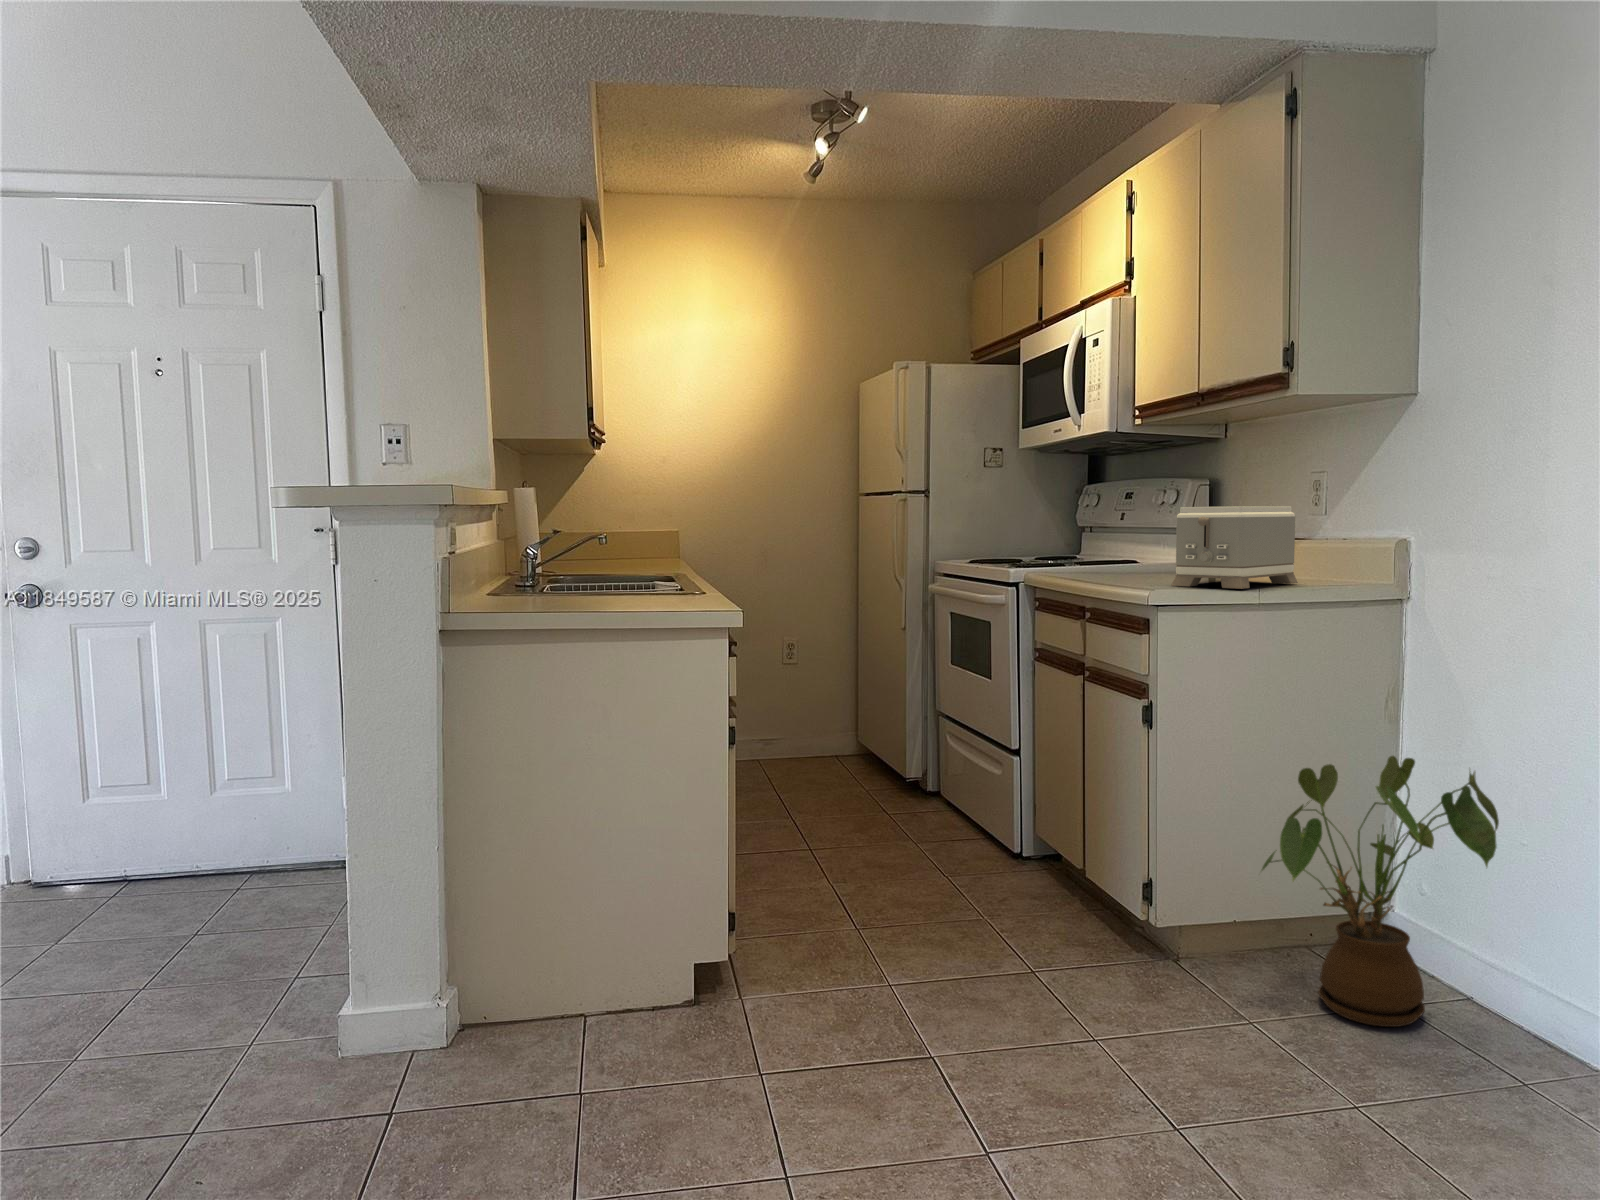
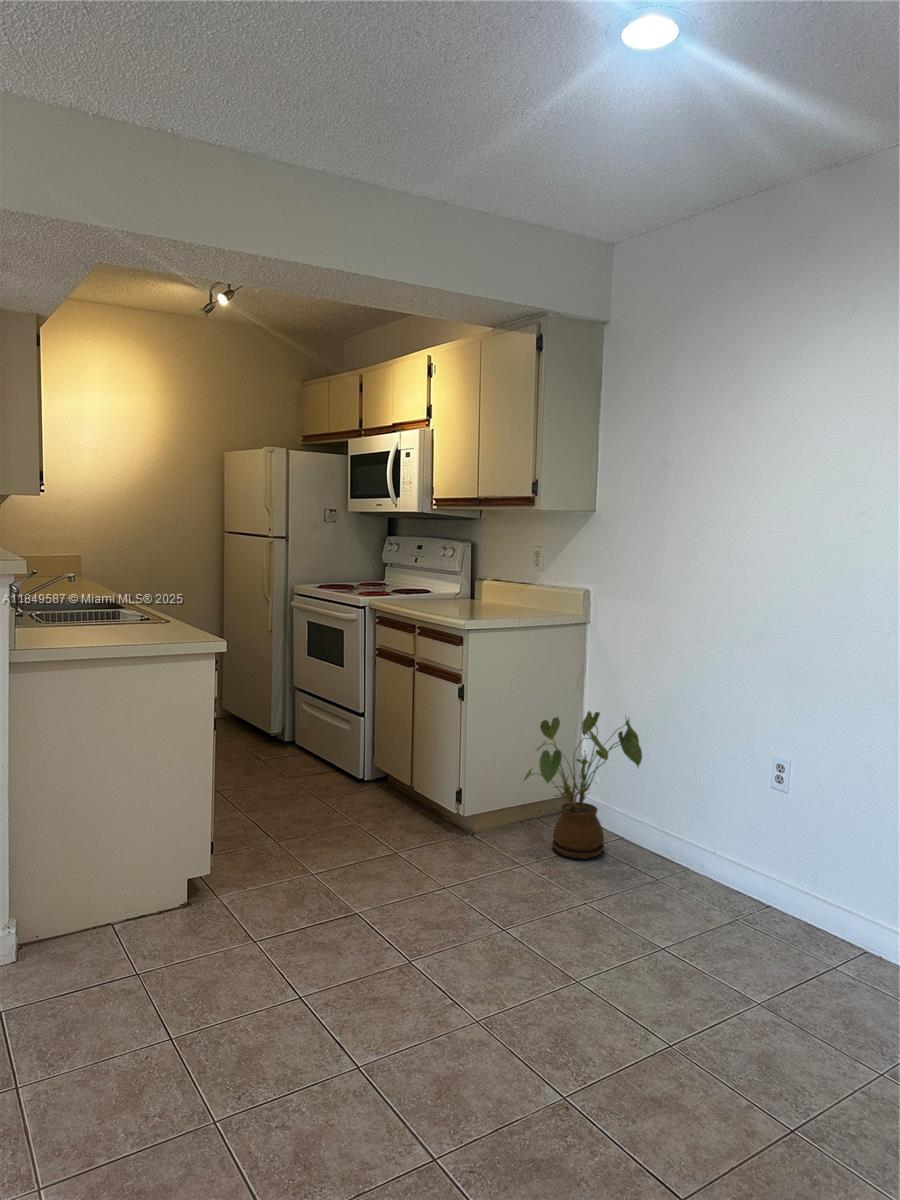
toaster: present [1171,506,1298,589] -> none [465,564,531,616]

